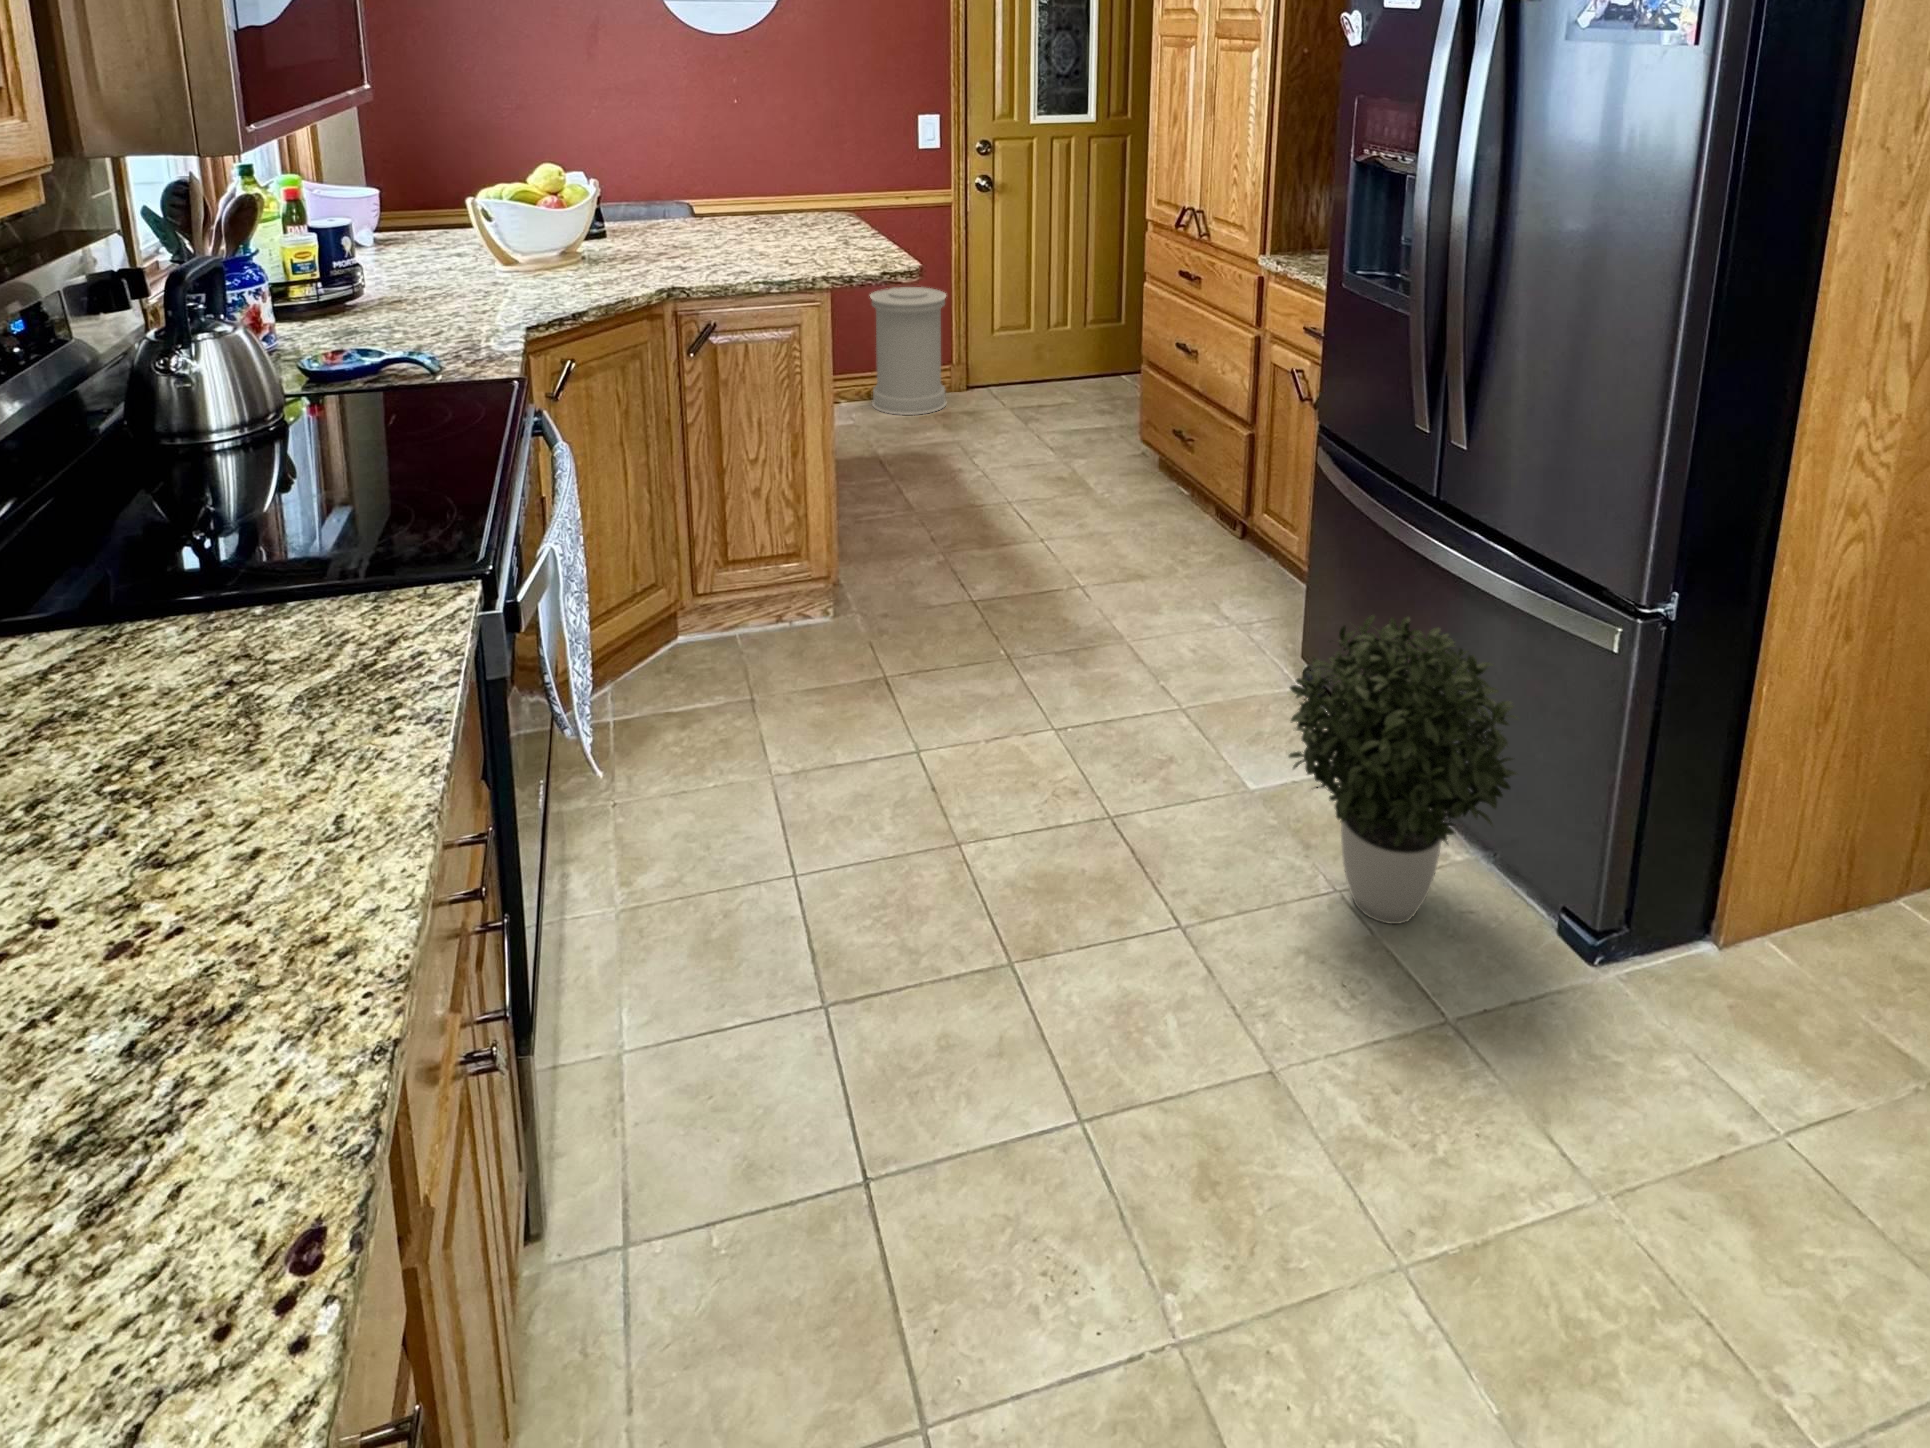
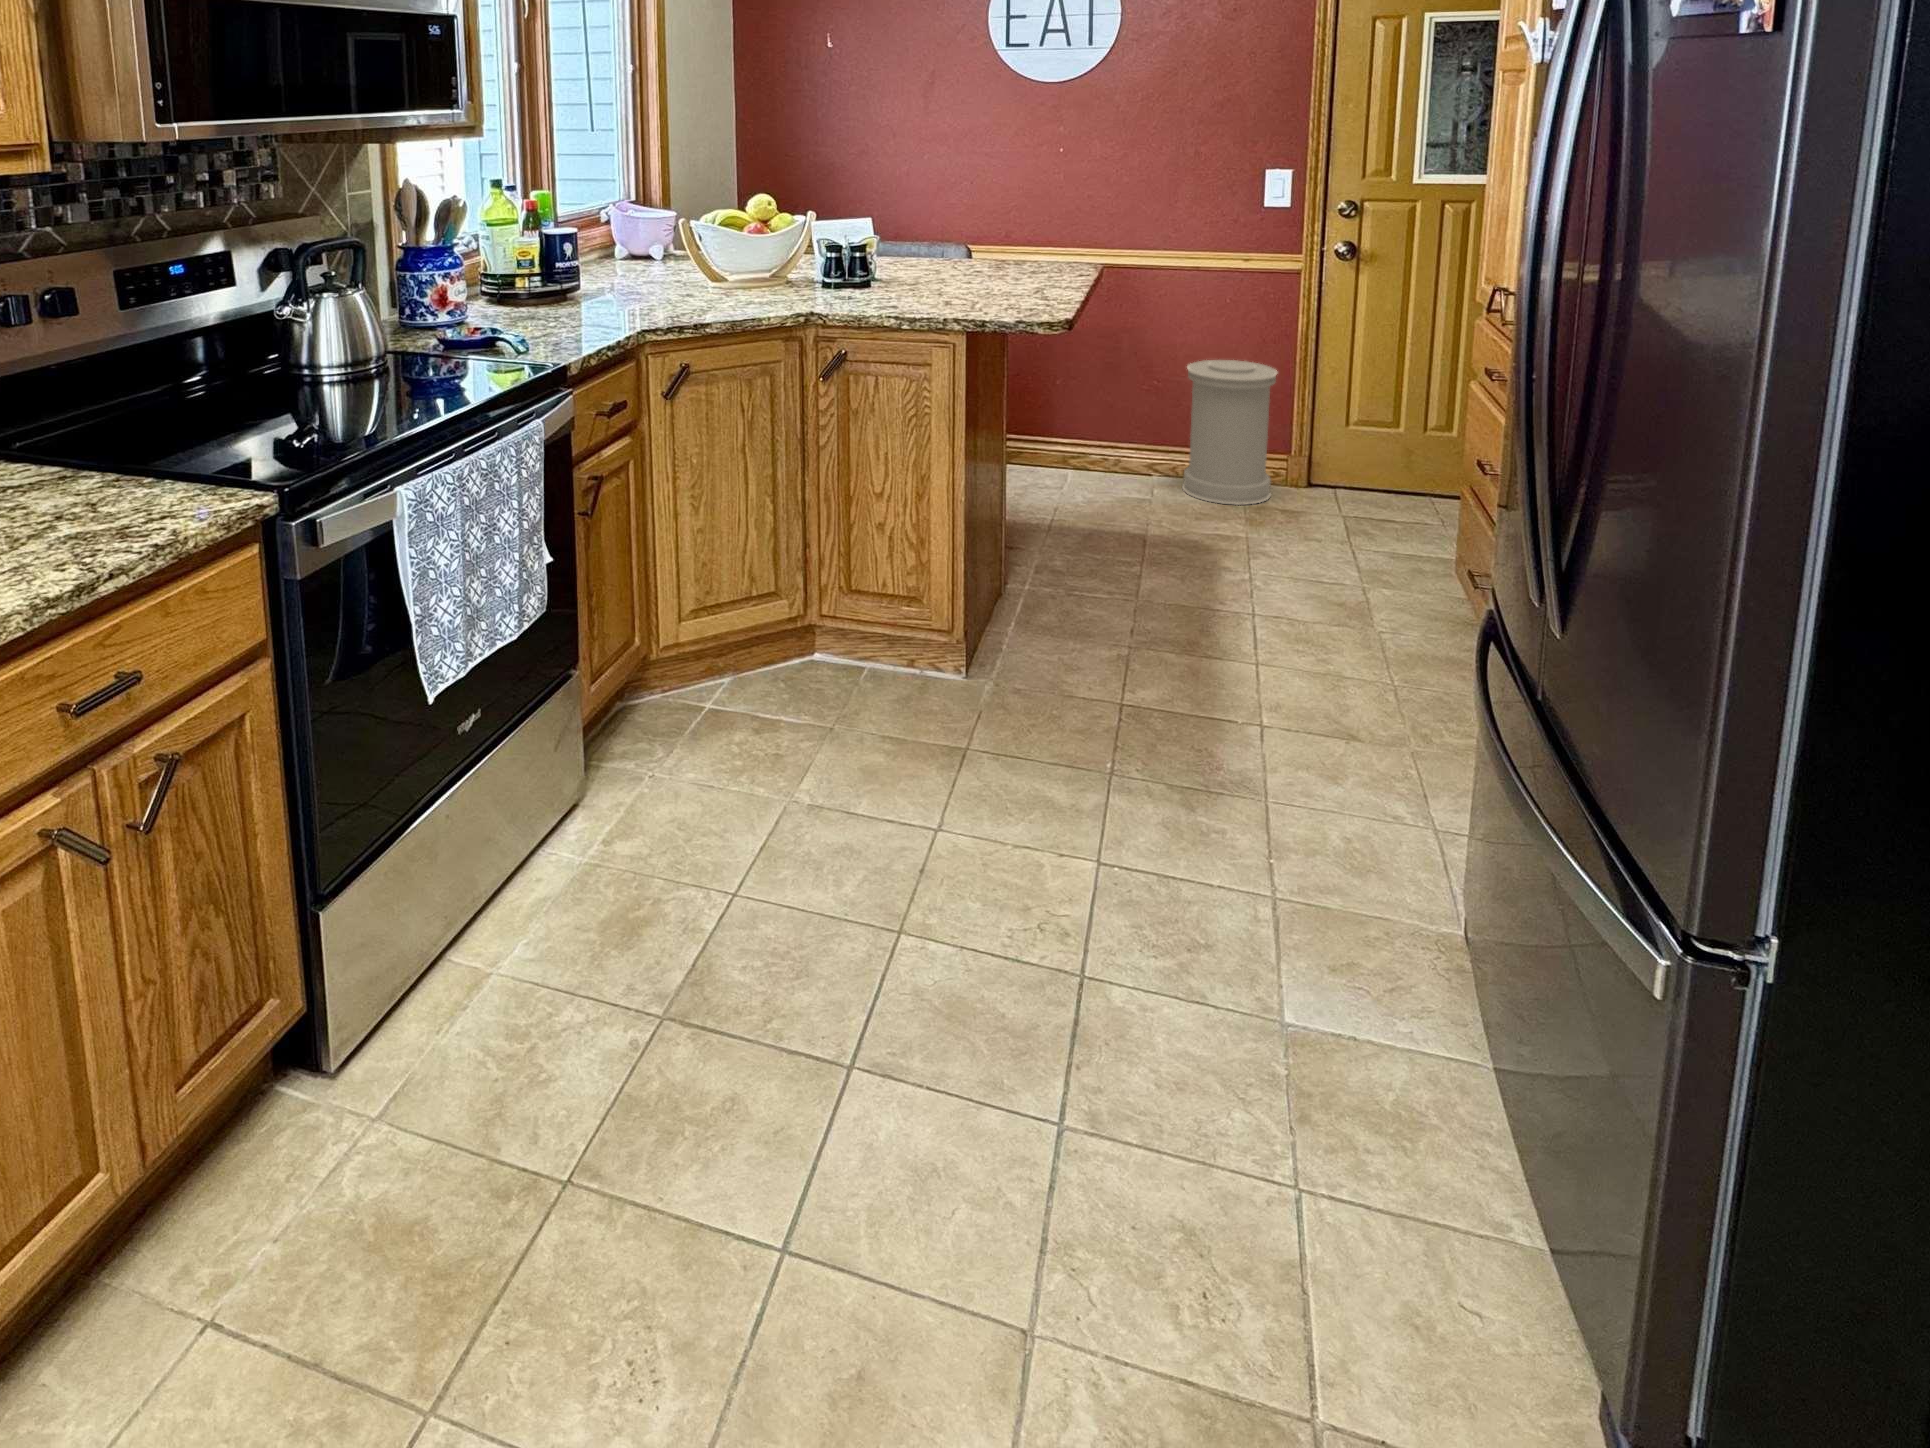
potted plant: present [1289,615,1518,924] -> none [1198,817,1526,1252]

